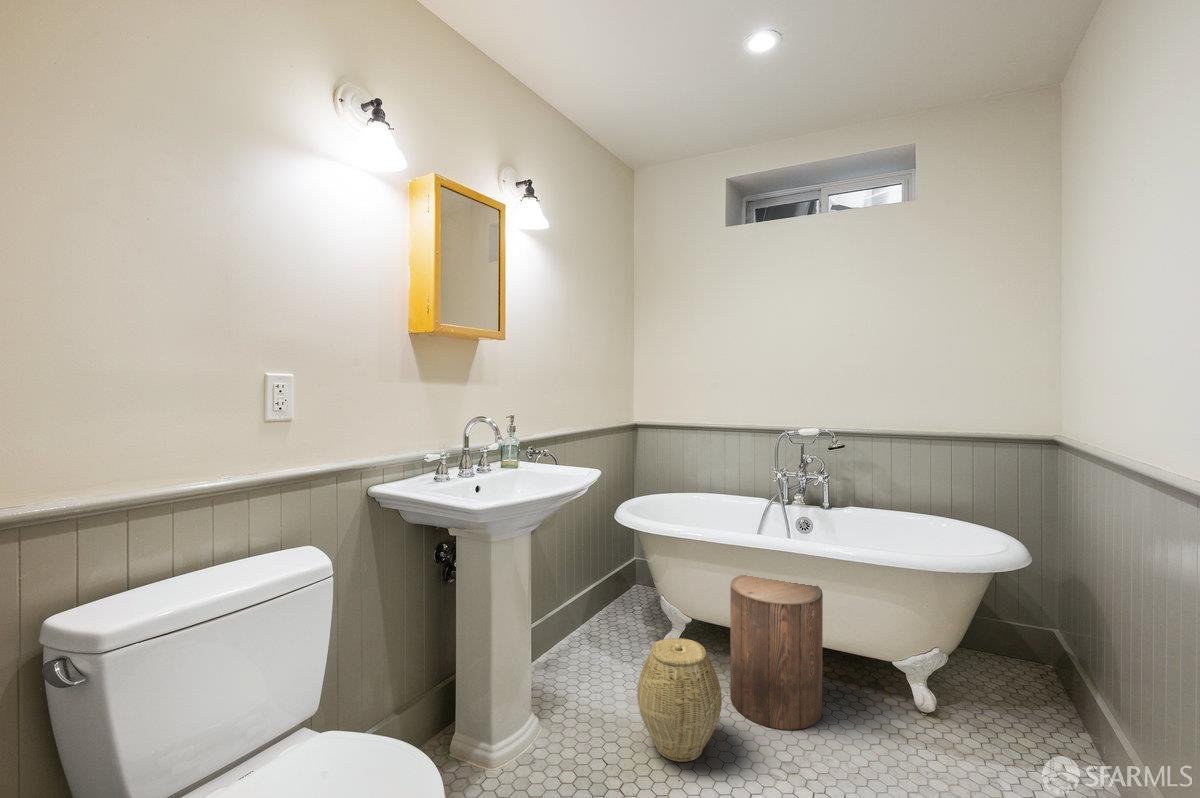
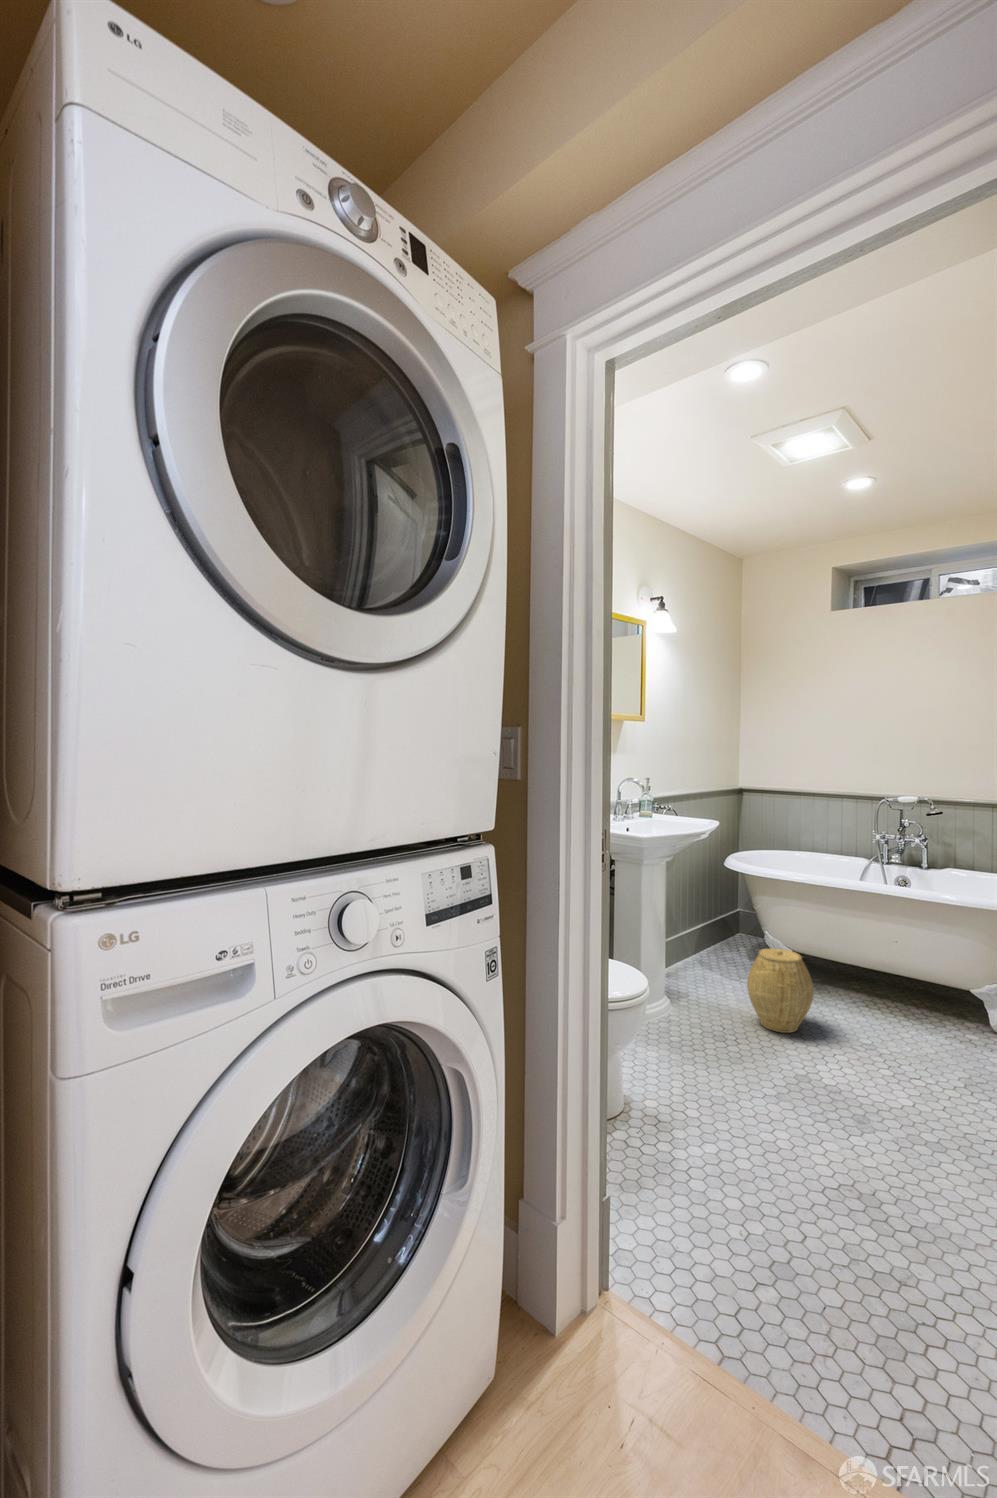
stool: present [730,575,823,730] -> none [823,912,904,1029]

